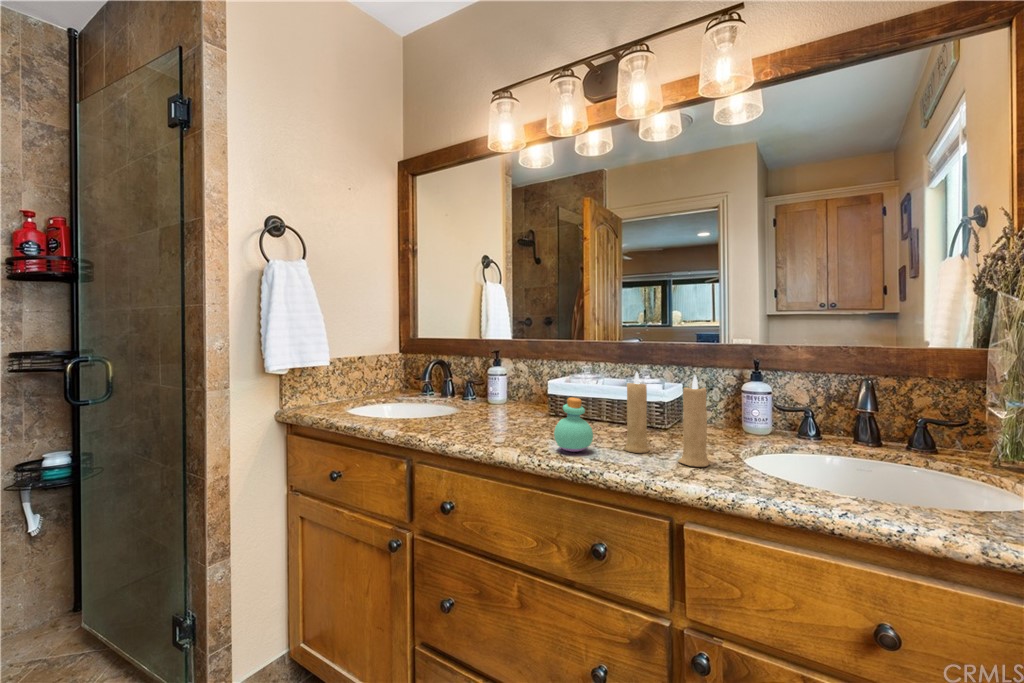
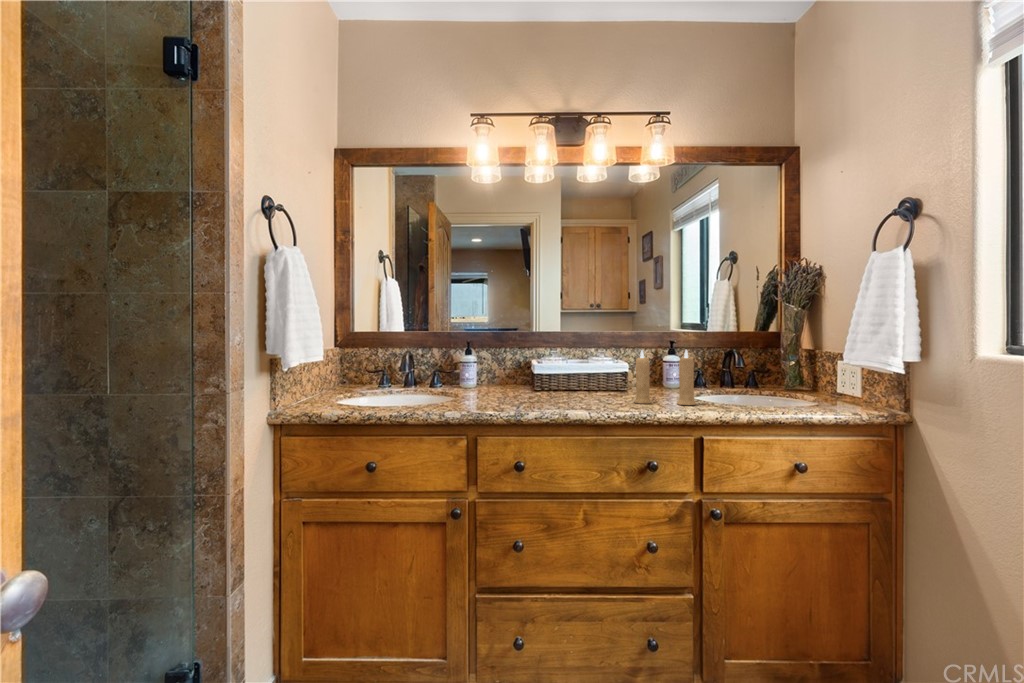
perfume bottle: present [554,398,593,452] -> none [598,370,627,407]

